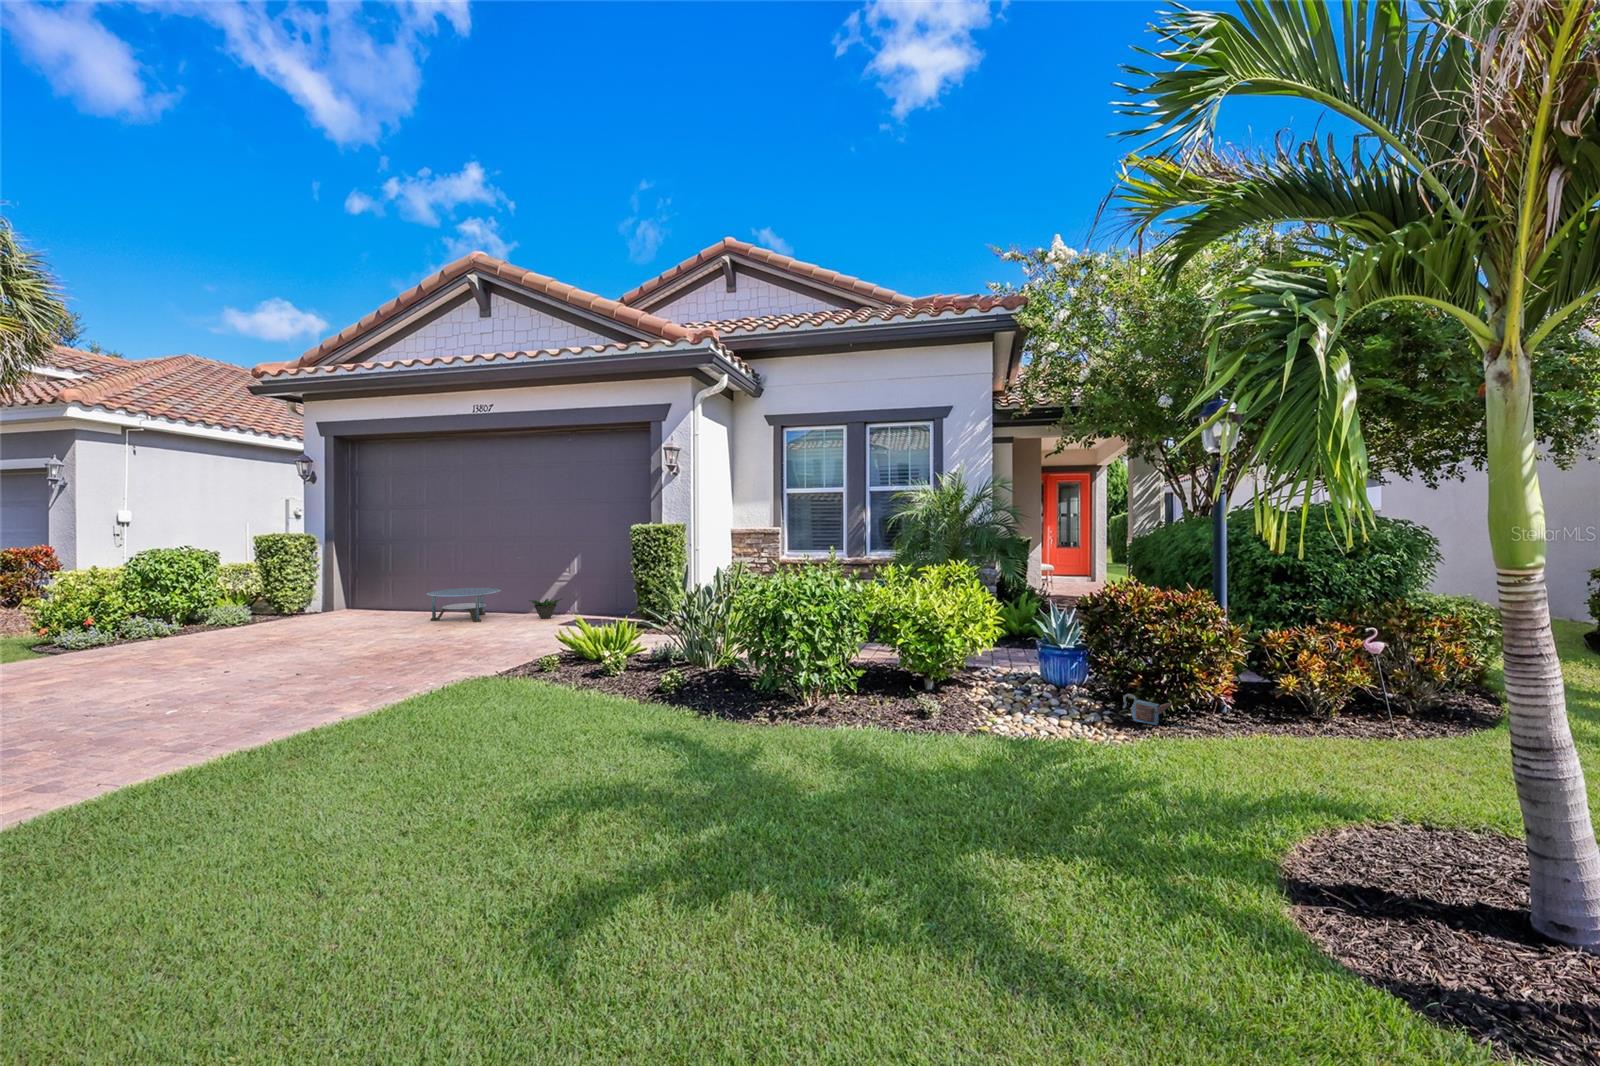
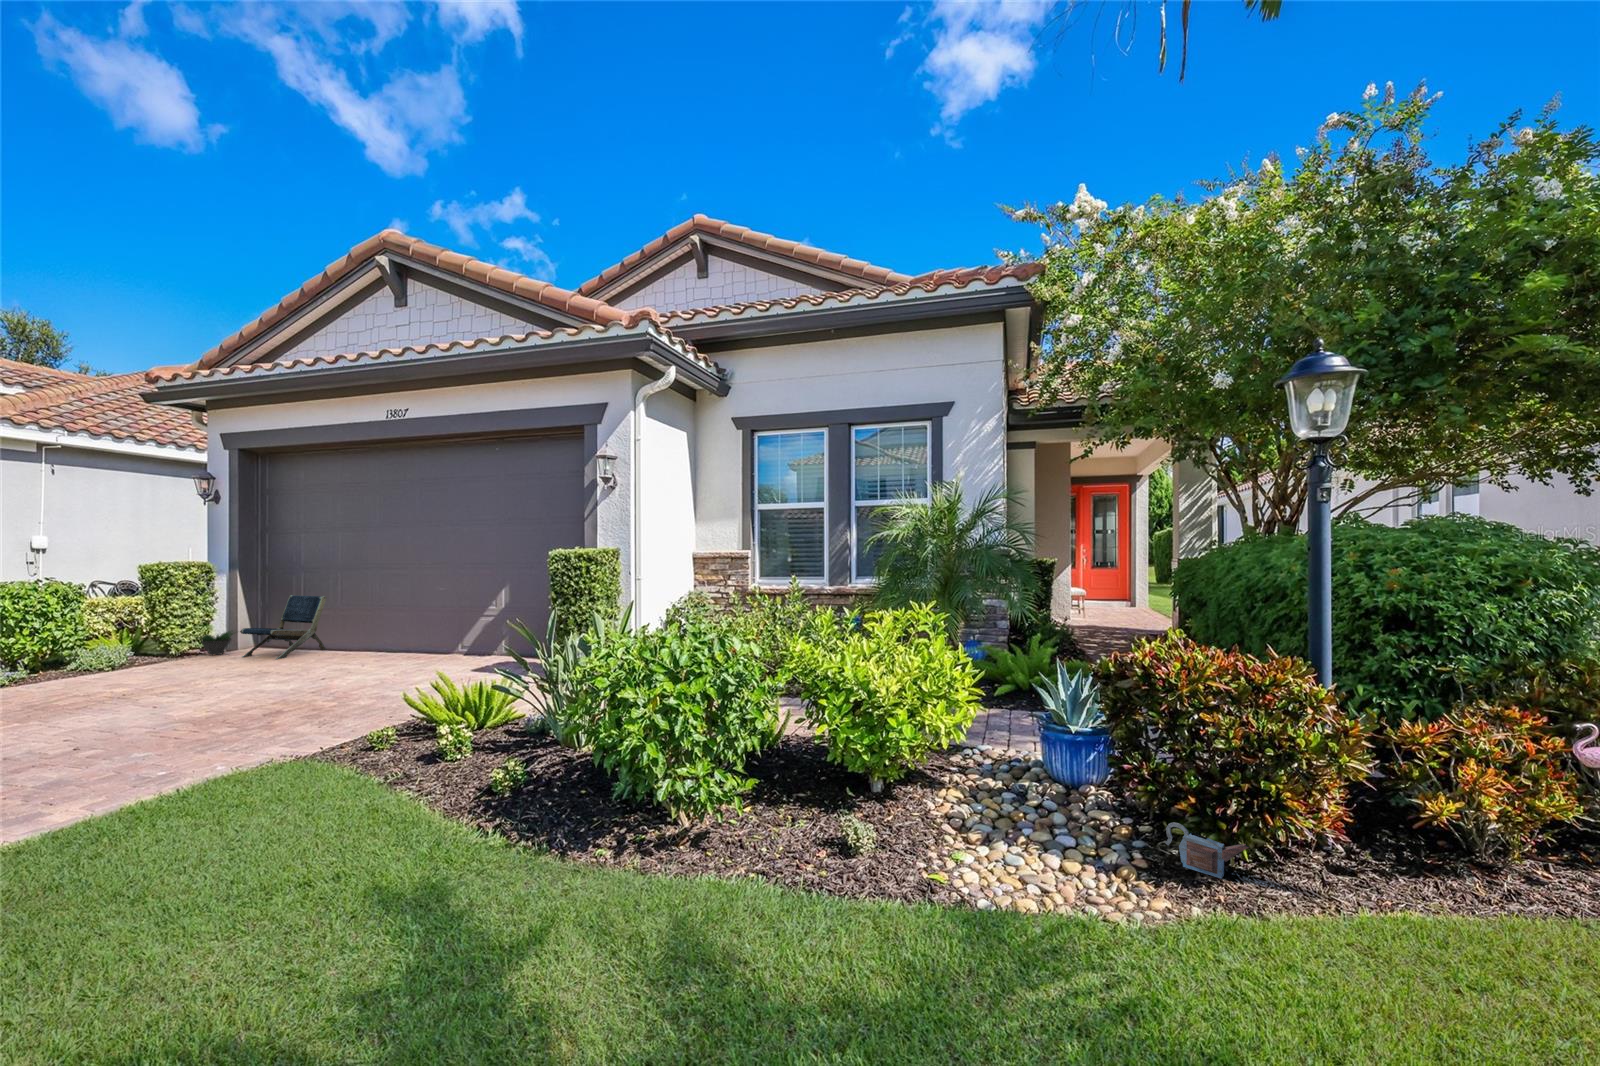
lounge chair: none [346,564,415,619] -> present [240,595,326,660]
round table: present [426,588,501,622] -> none [323,623,417,666]
decorative plant: present [529,599,562,619] -> present [198,631,233,655]

